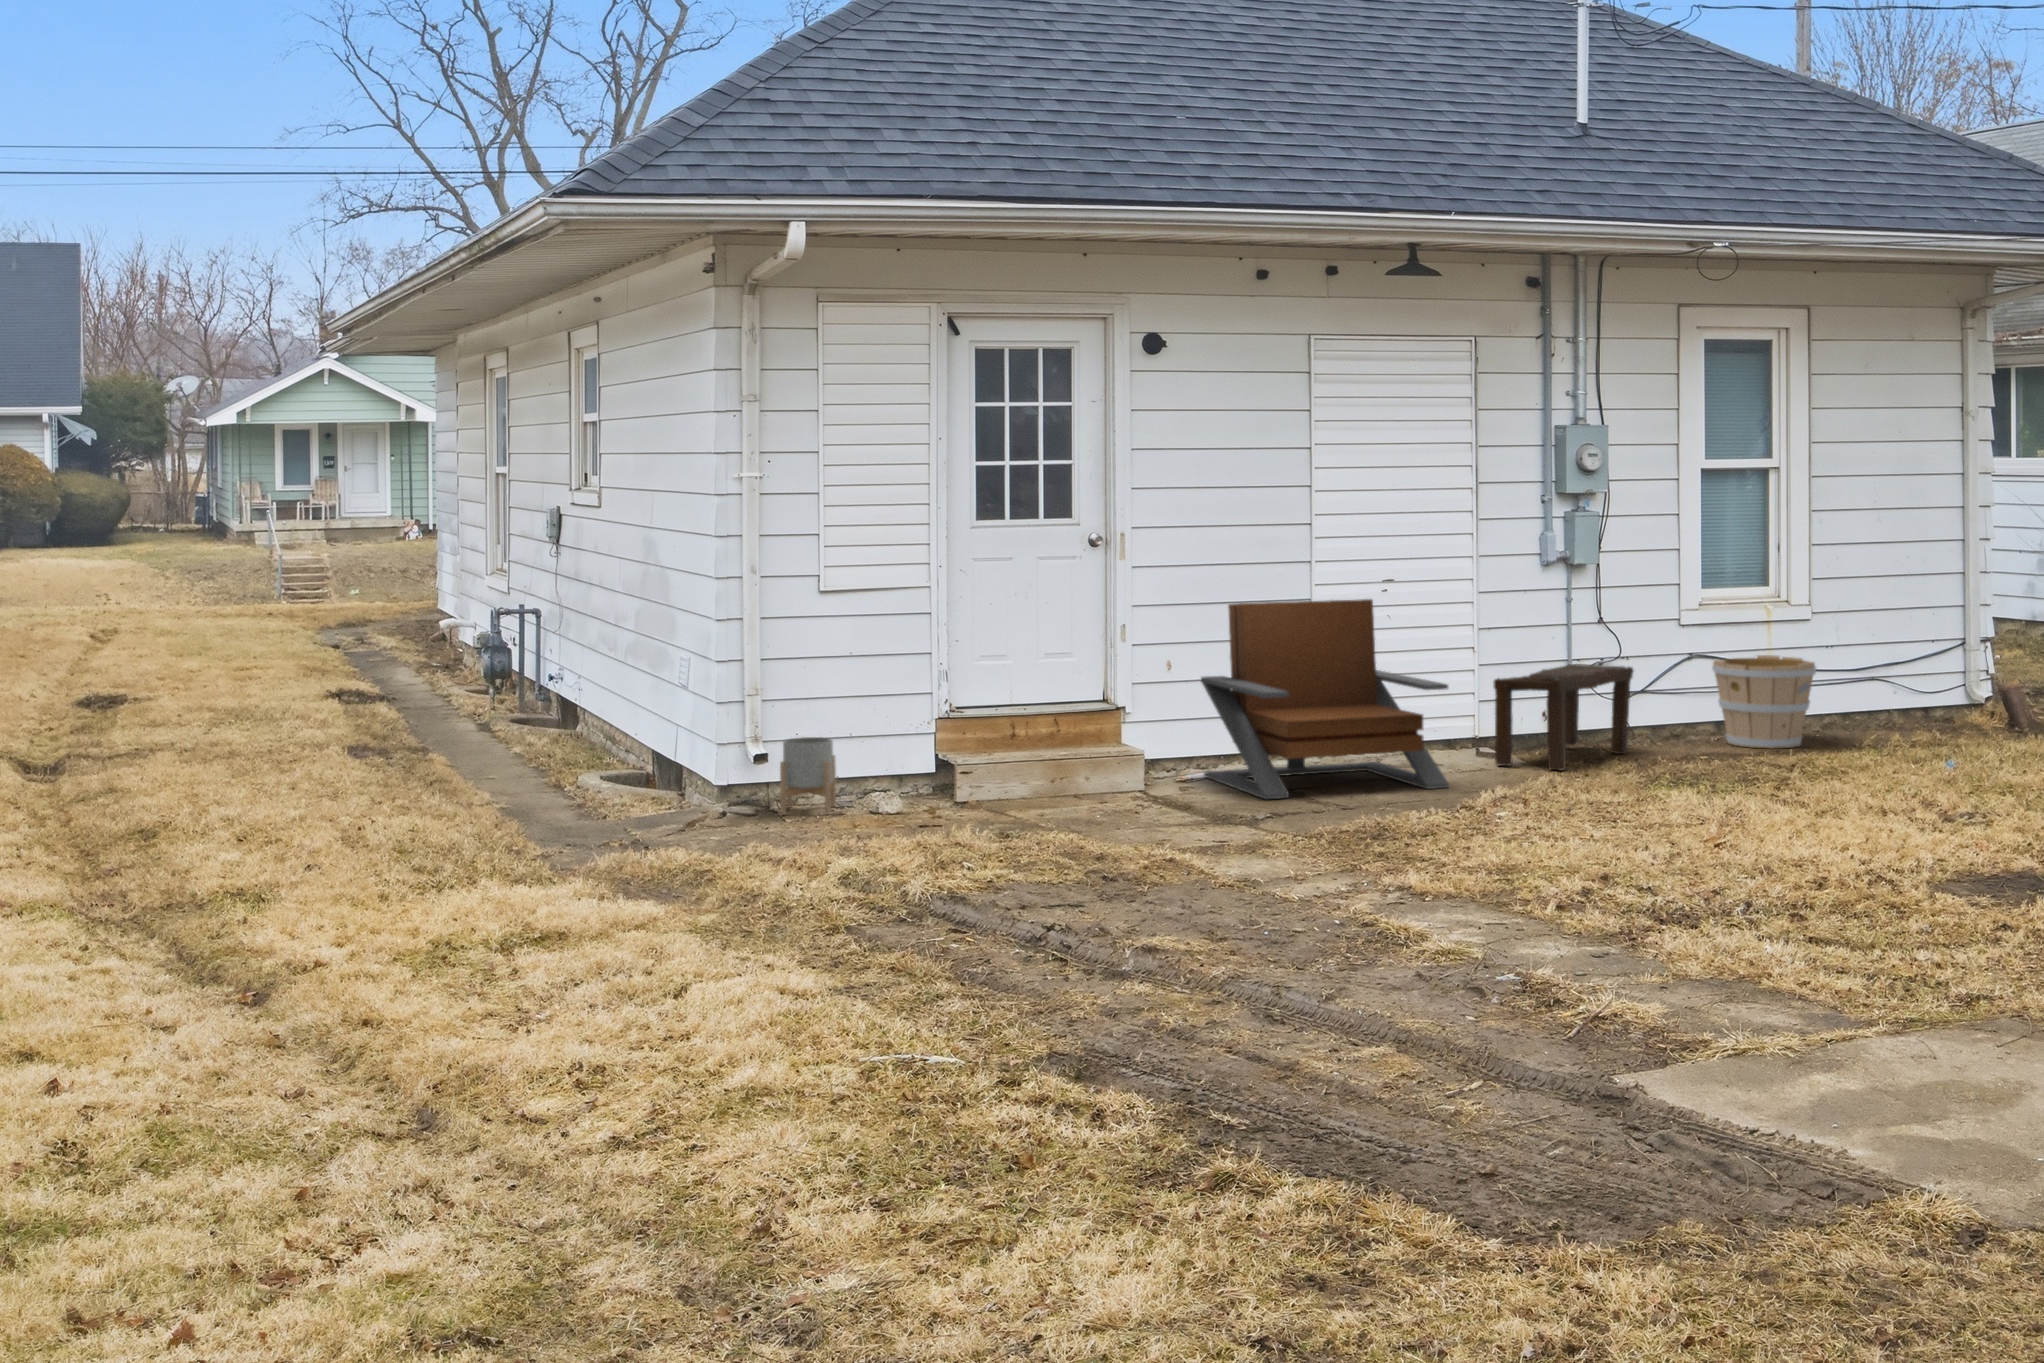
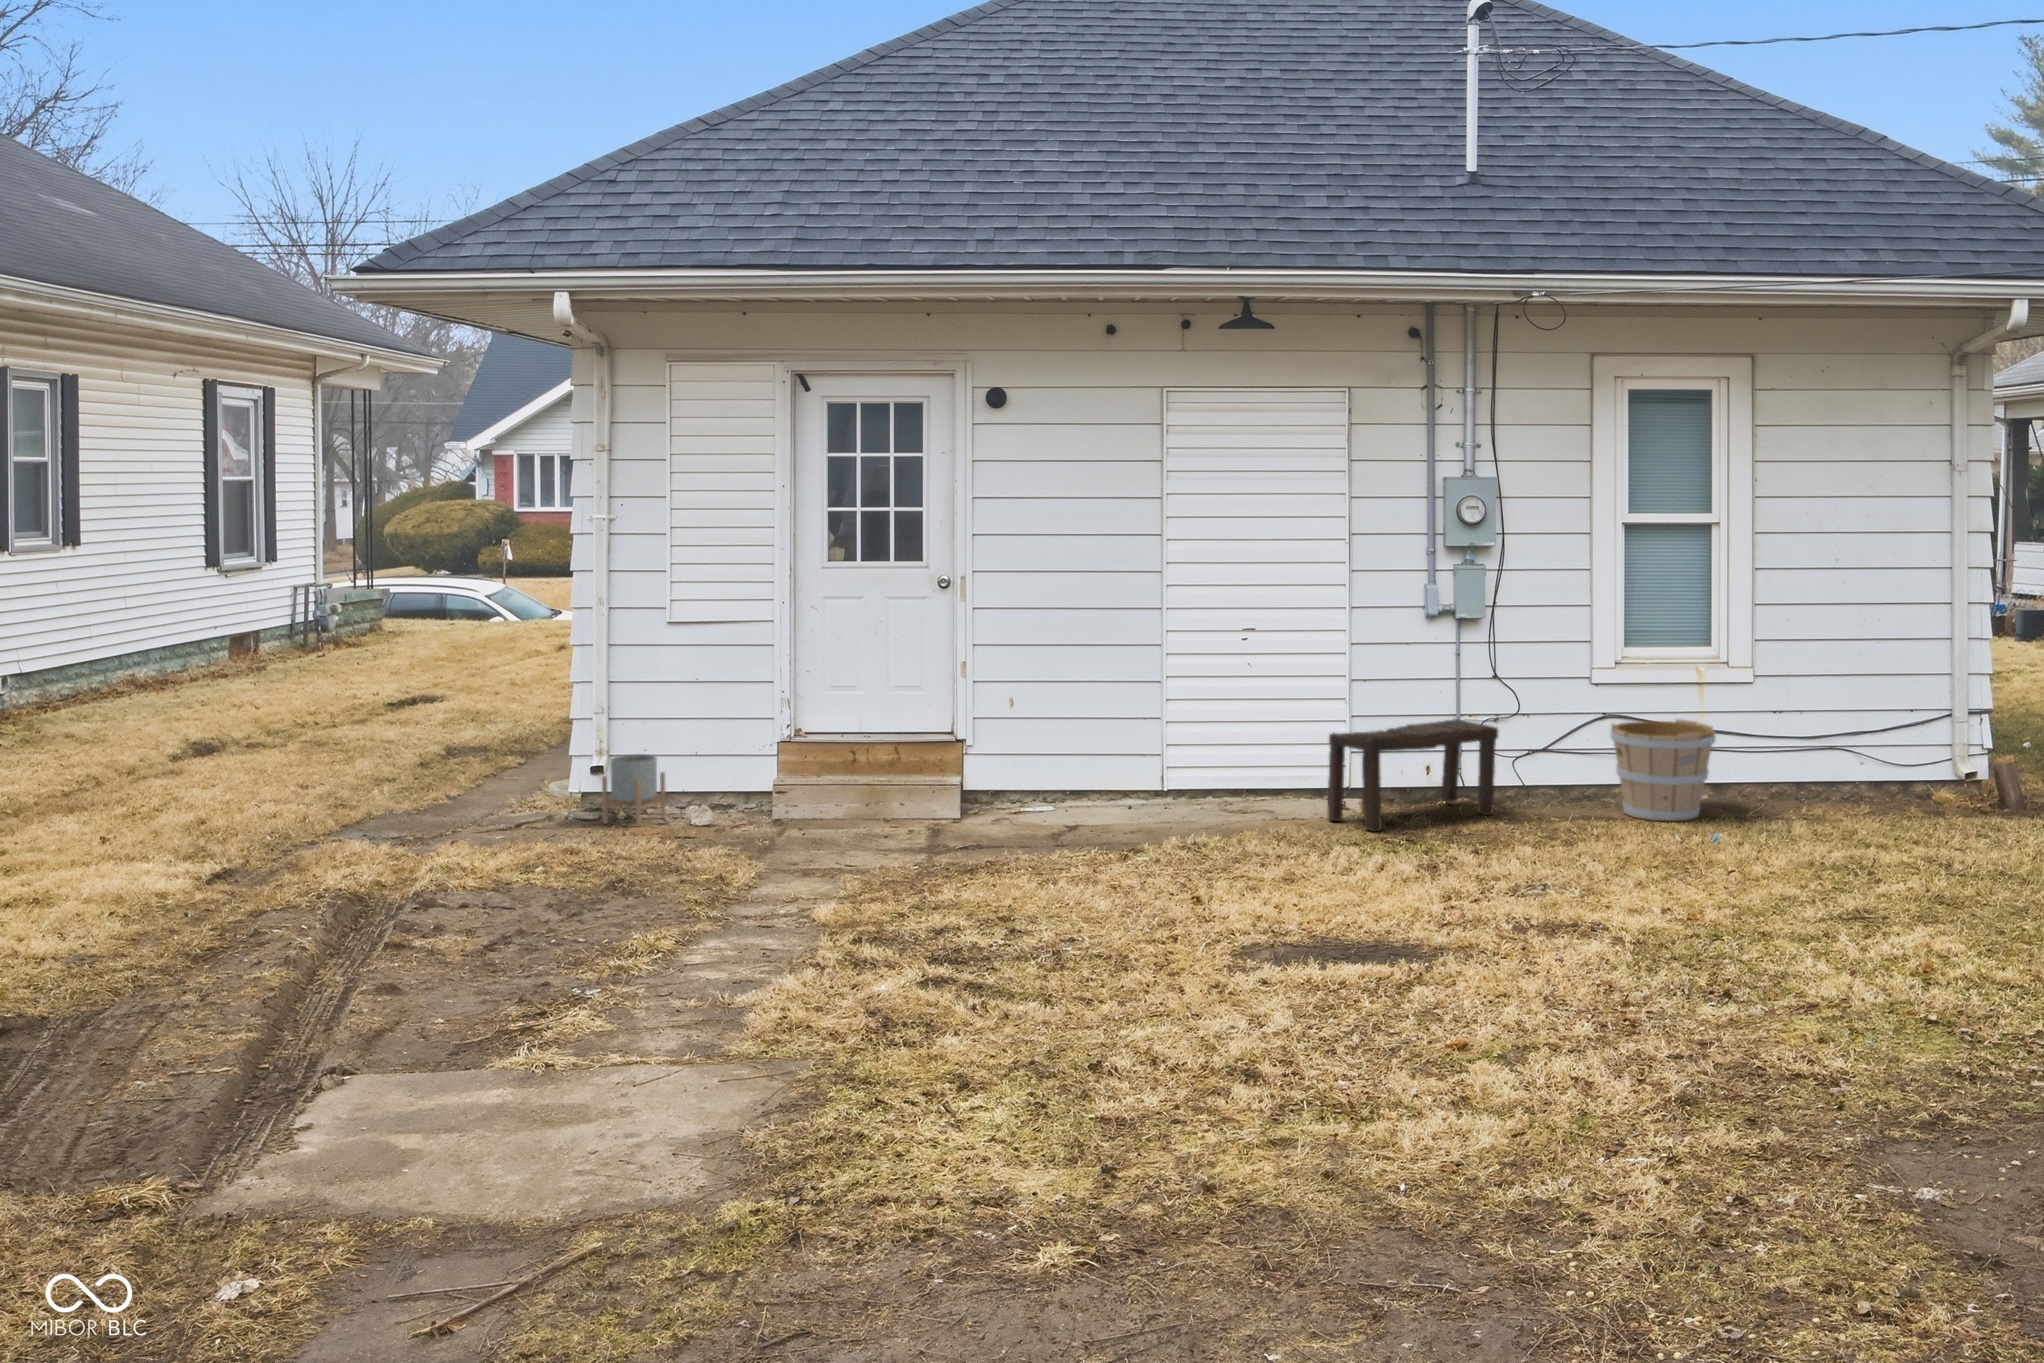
lounge chair: present [1201,599,1449,799] -> none [1022,648,1222,843]

